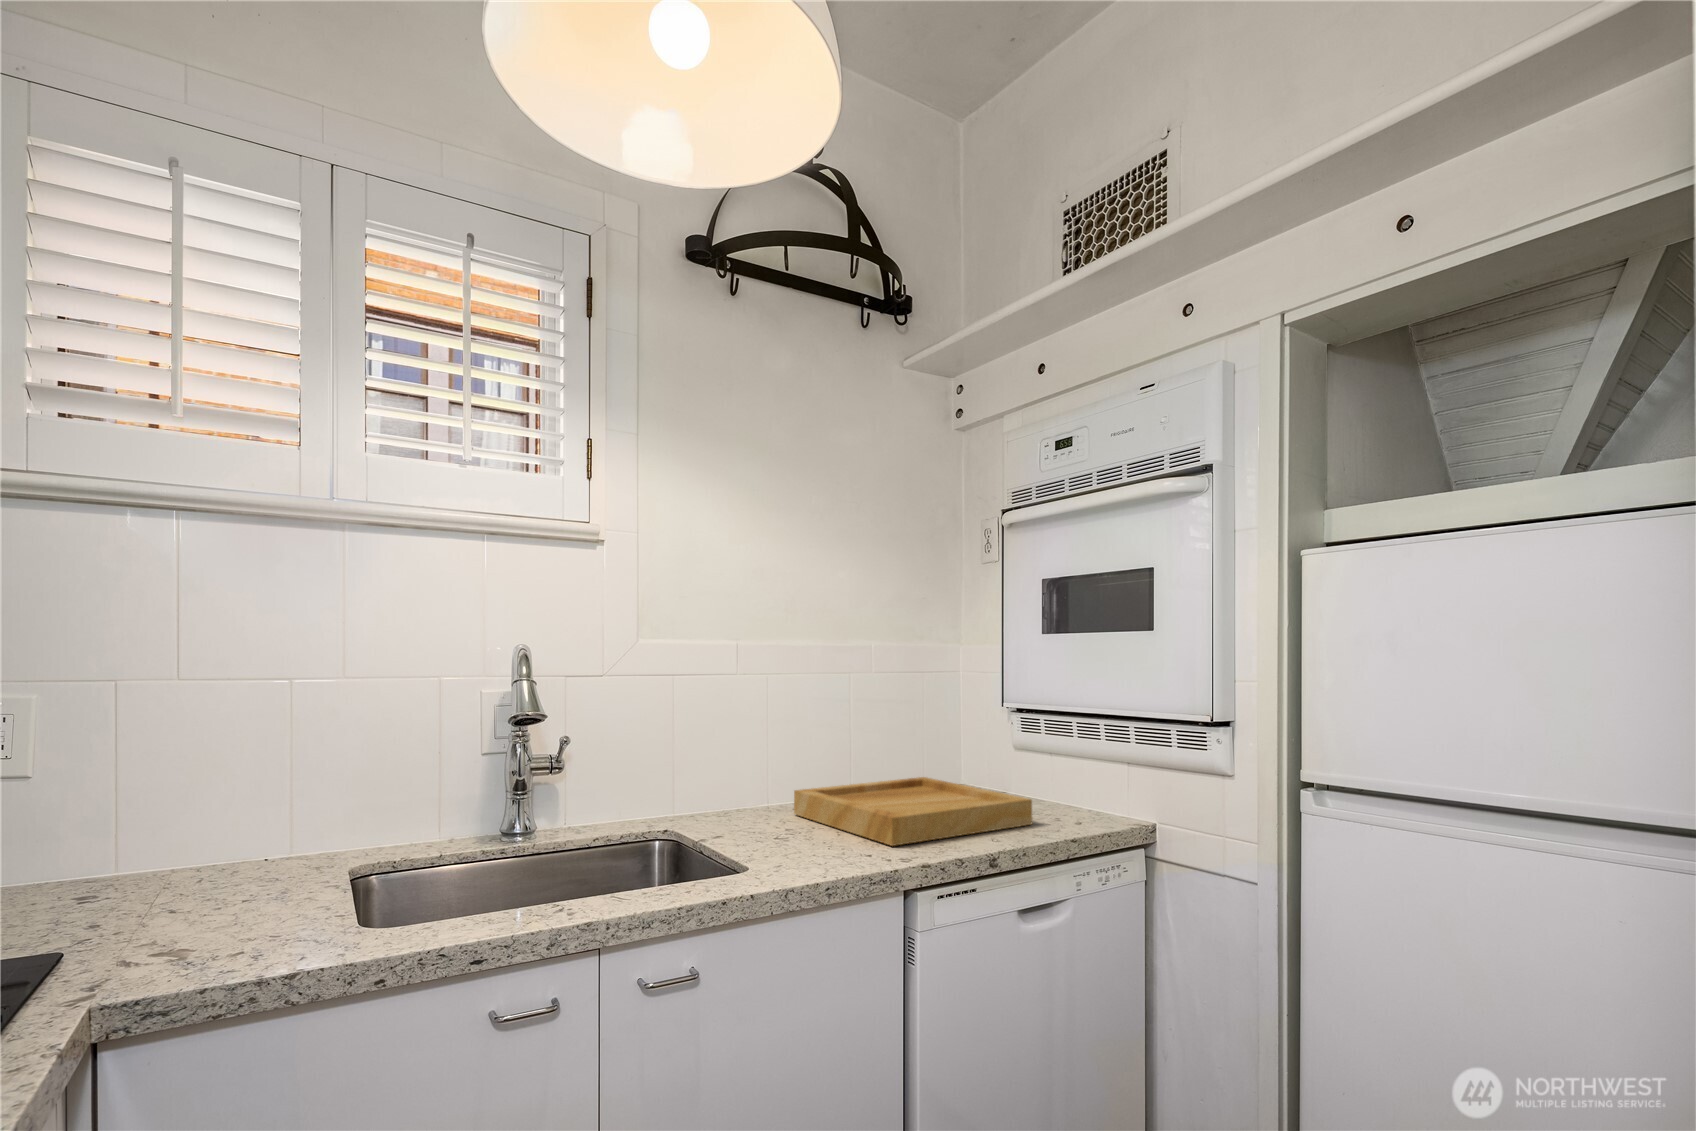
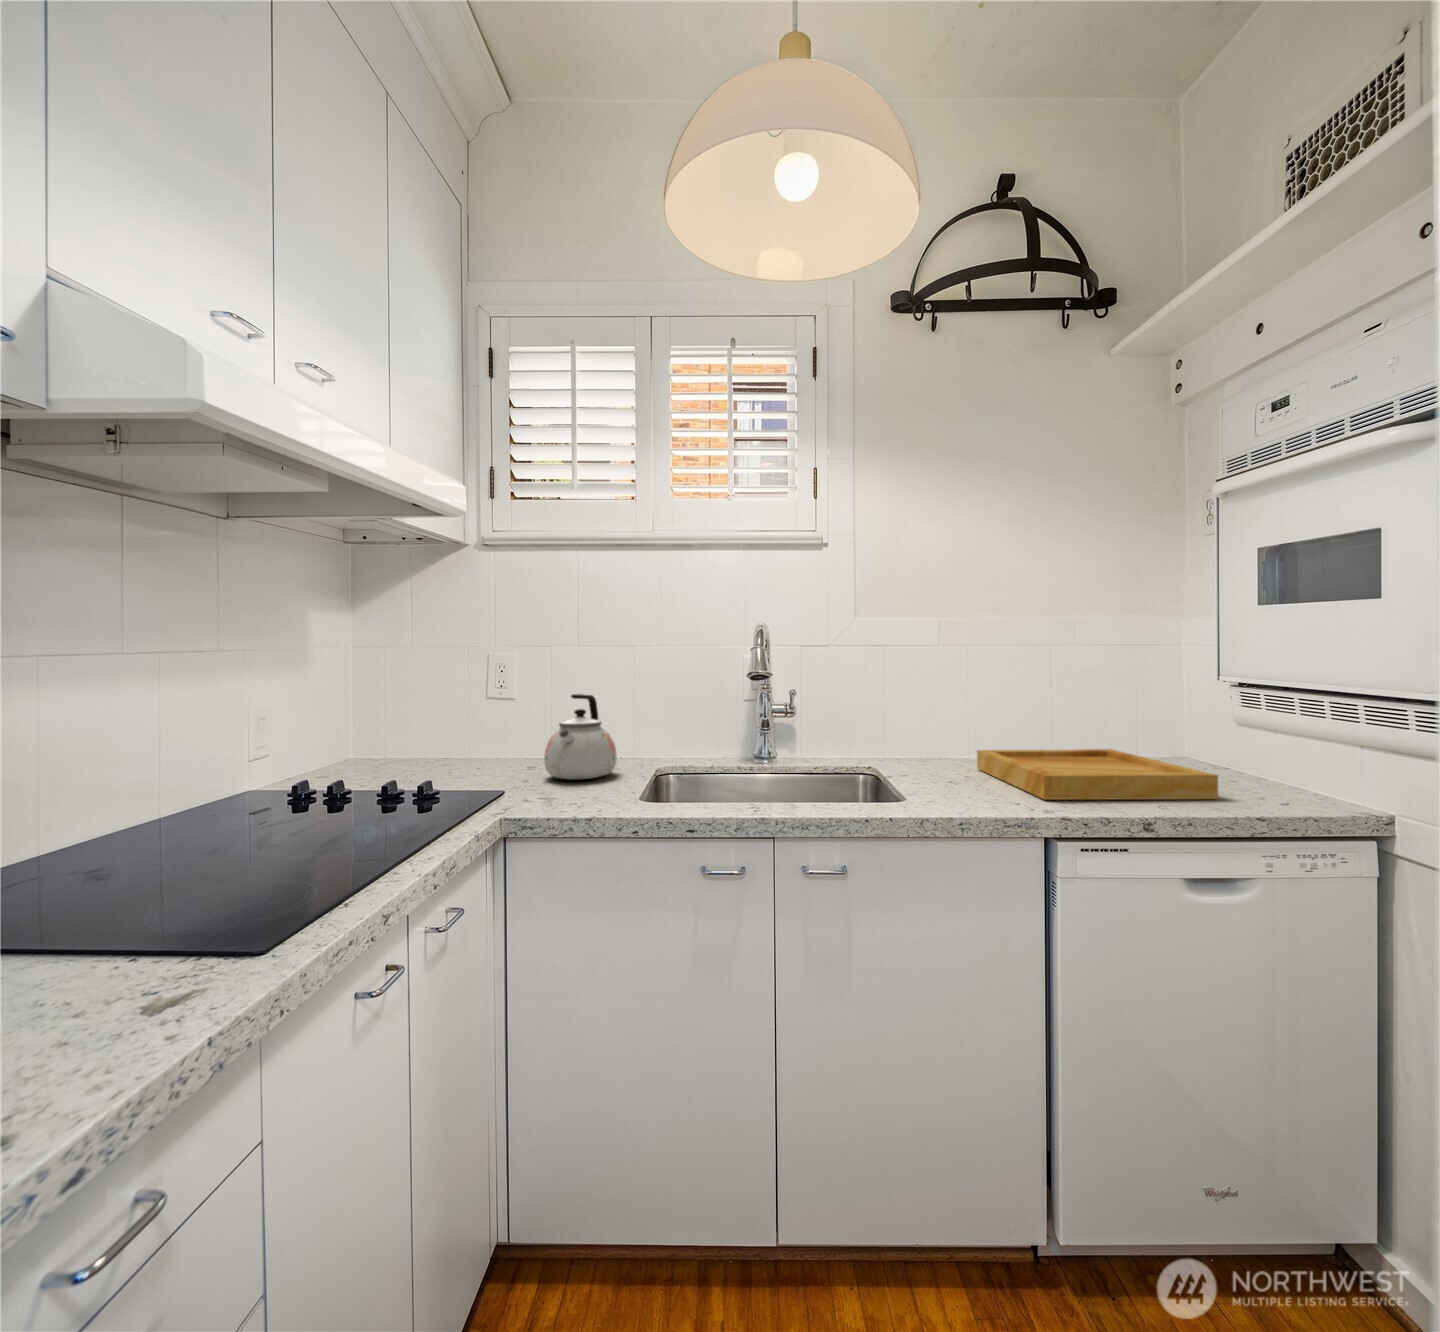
kettle: none [95,747,256,911] -> present [544,694,617,780]

